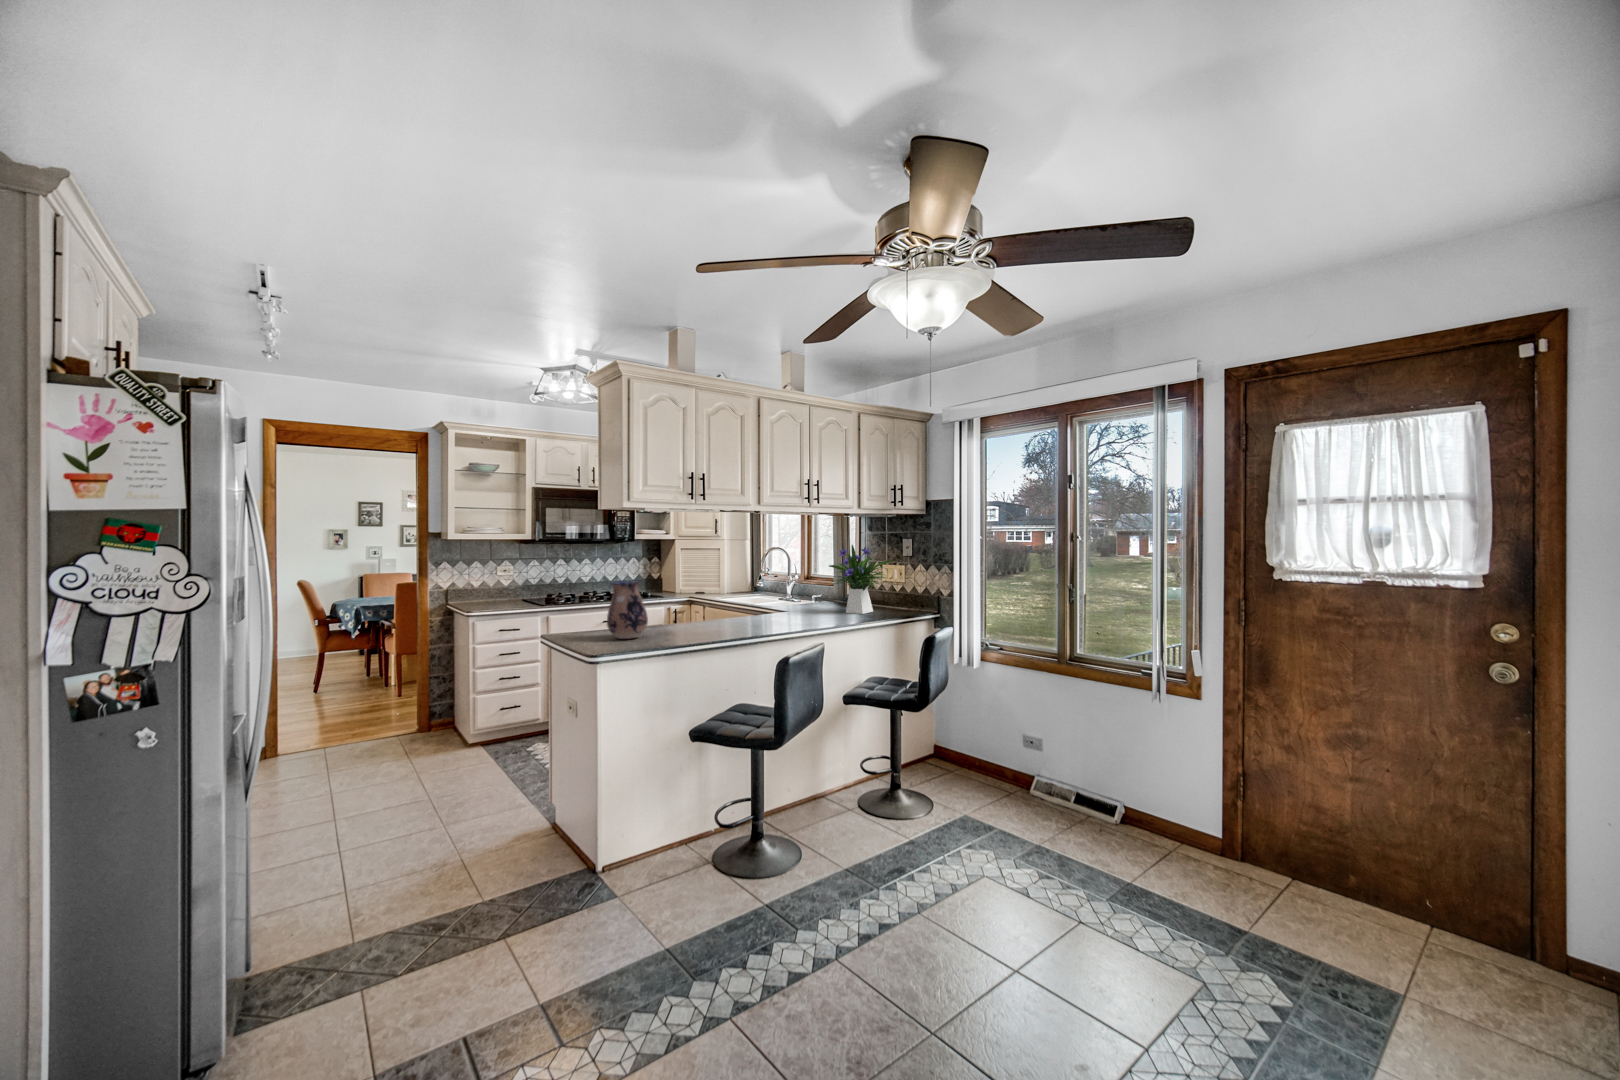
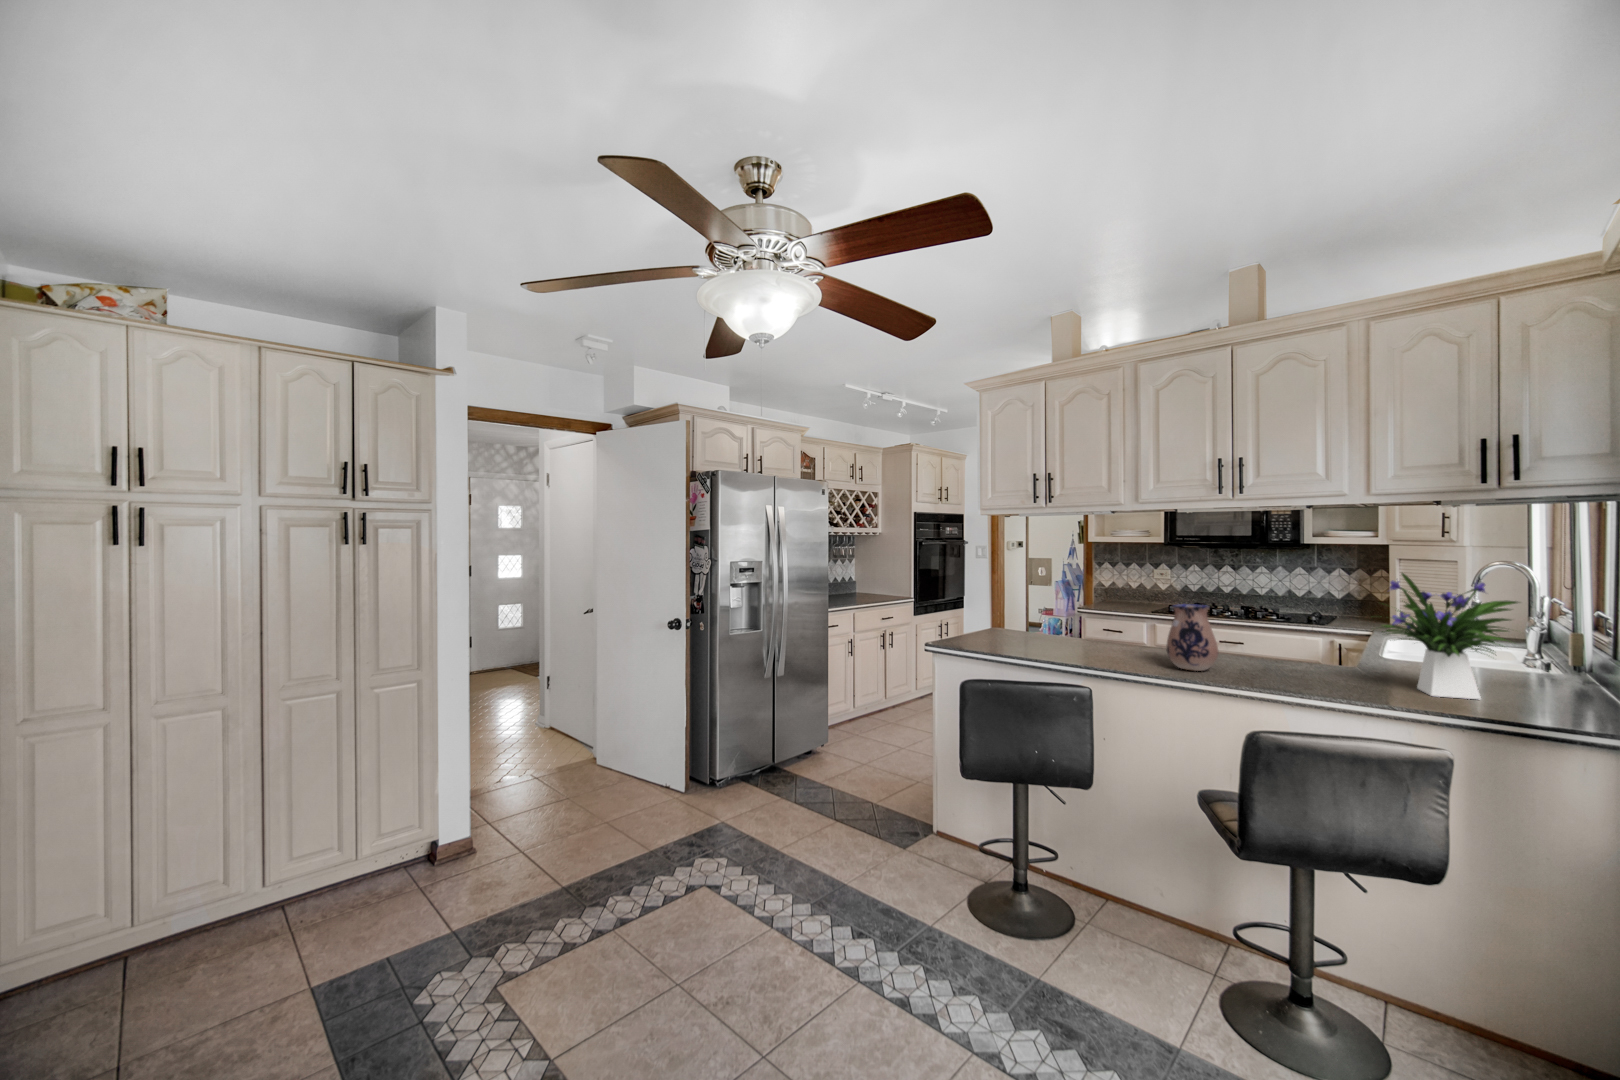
ceramic pitcher: present [607,581,648,639] -> present [1166,604,1218,671]

